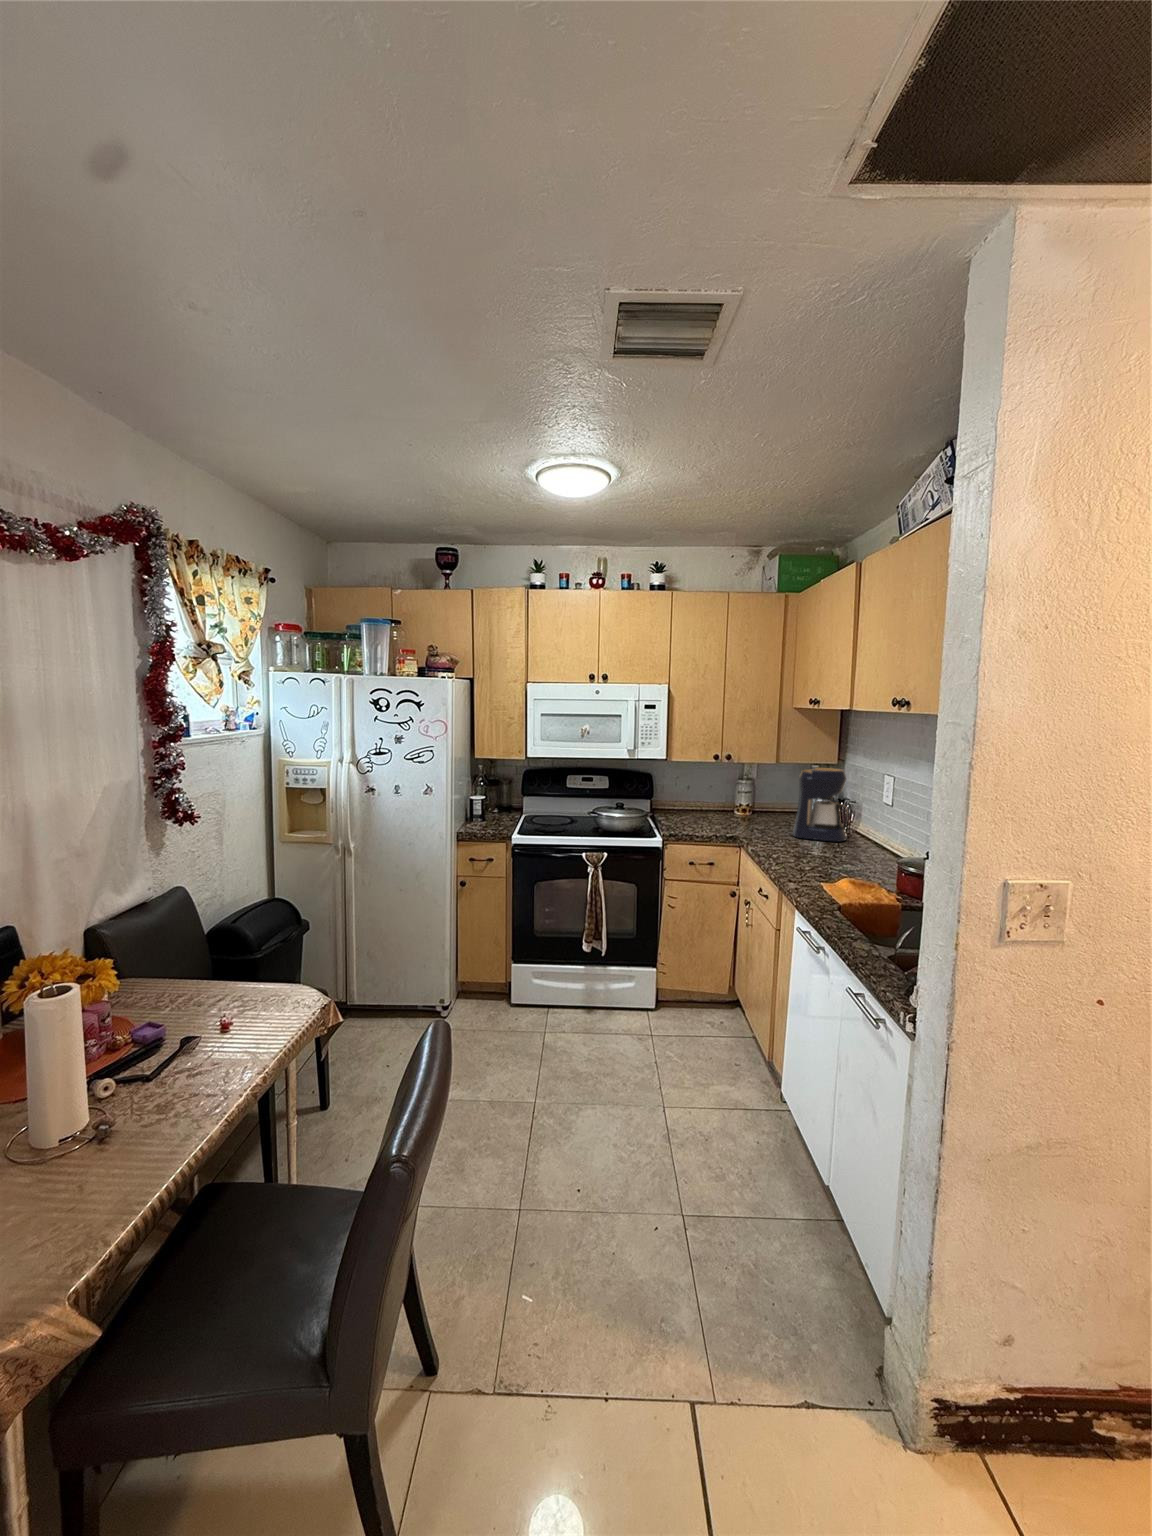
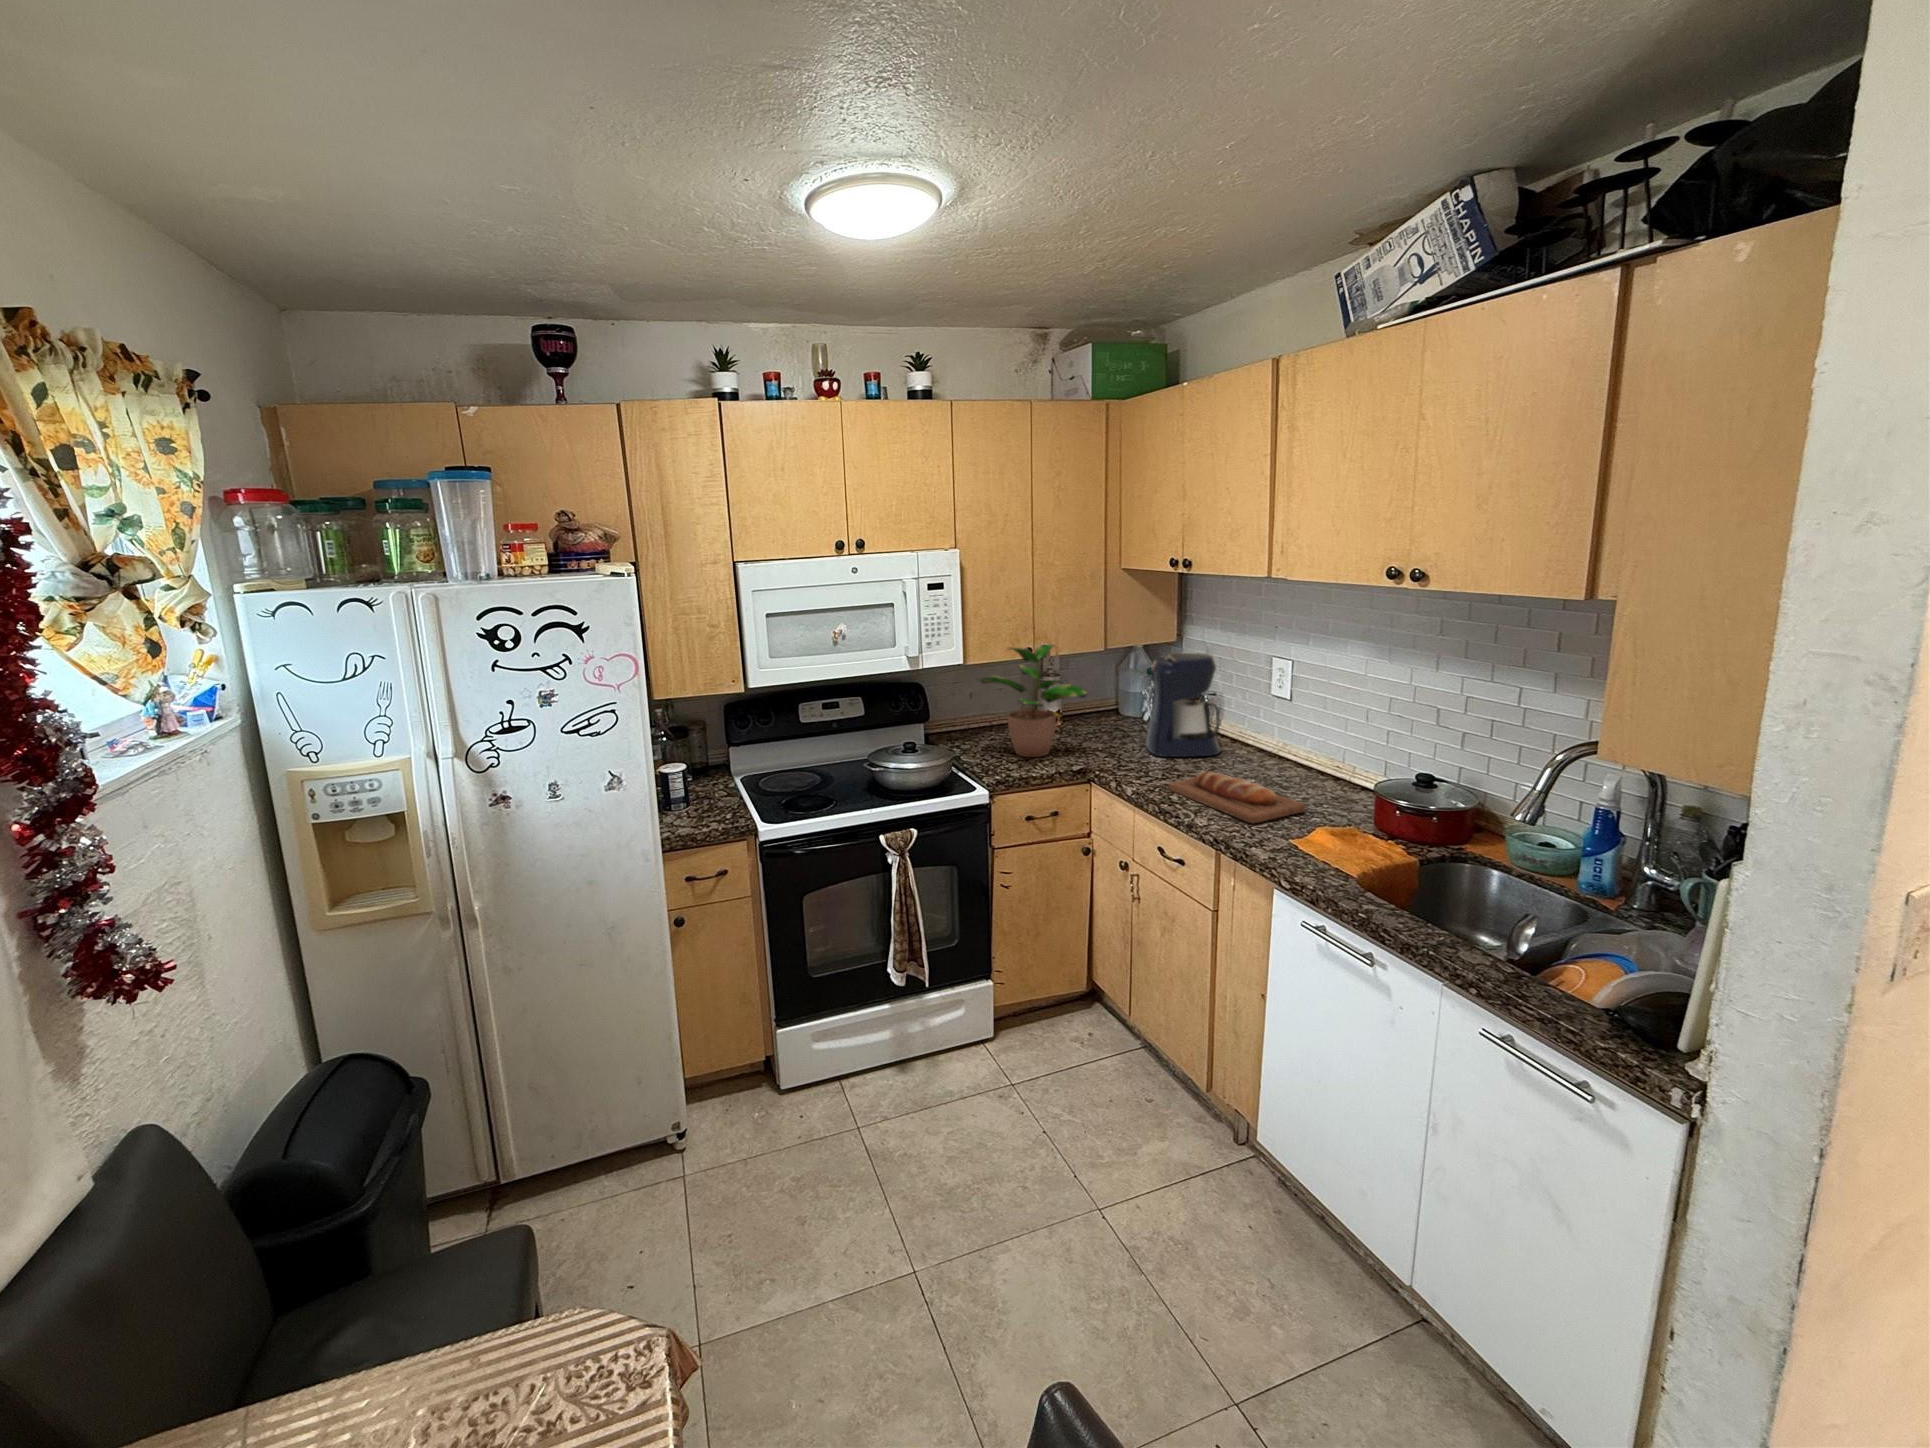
potted plant: none [679,751,753,828] -> present [979,644,1088,757]
bread loaf: none [779,843,860,874] -> present [1168,771,1306,823]

